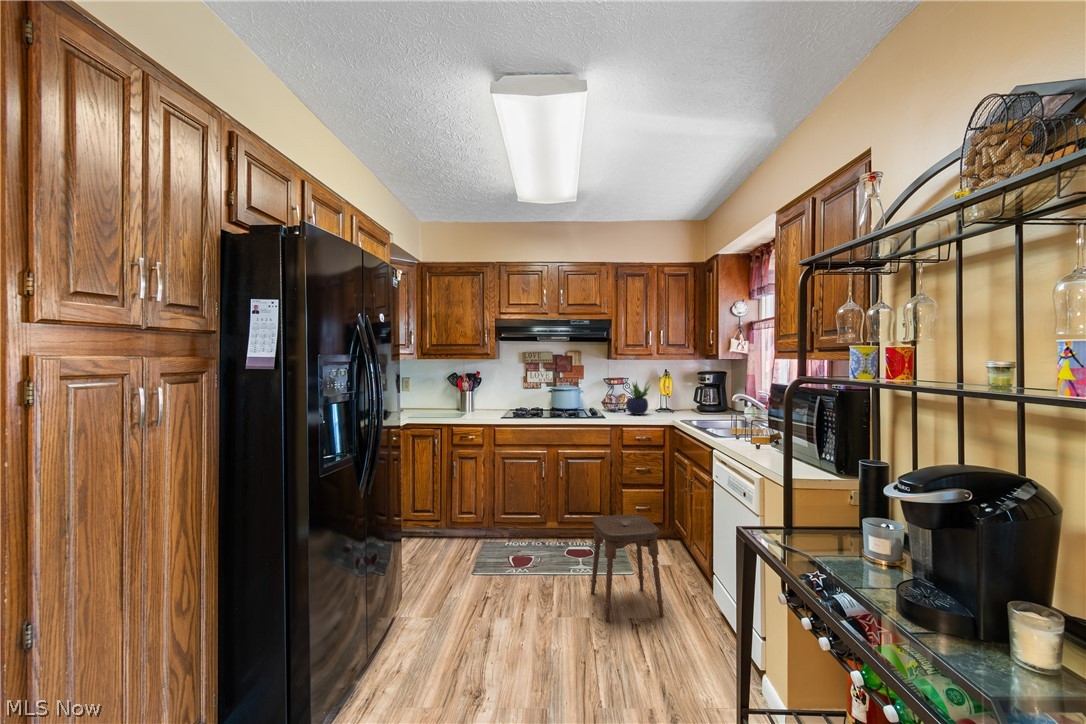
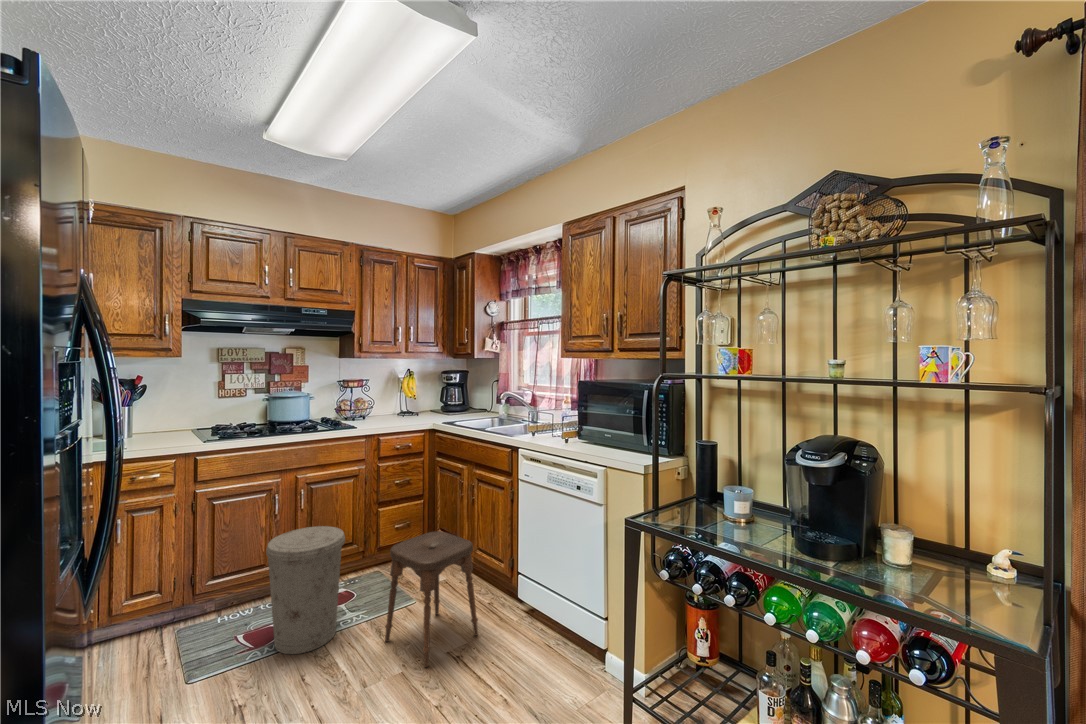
potted plant: present [626,382,650,415] -> none [372,378,403,420]
trash can: none [519,490,572,580] -> present [266,526,345,654]

